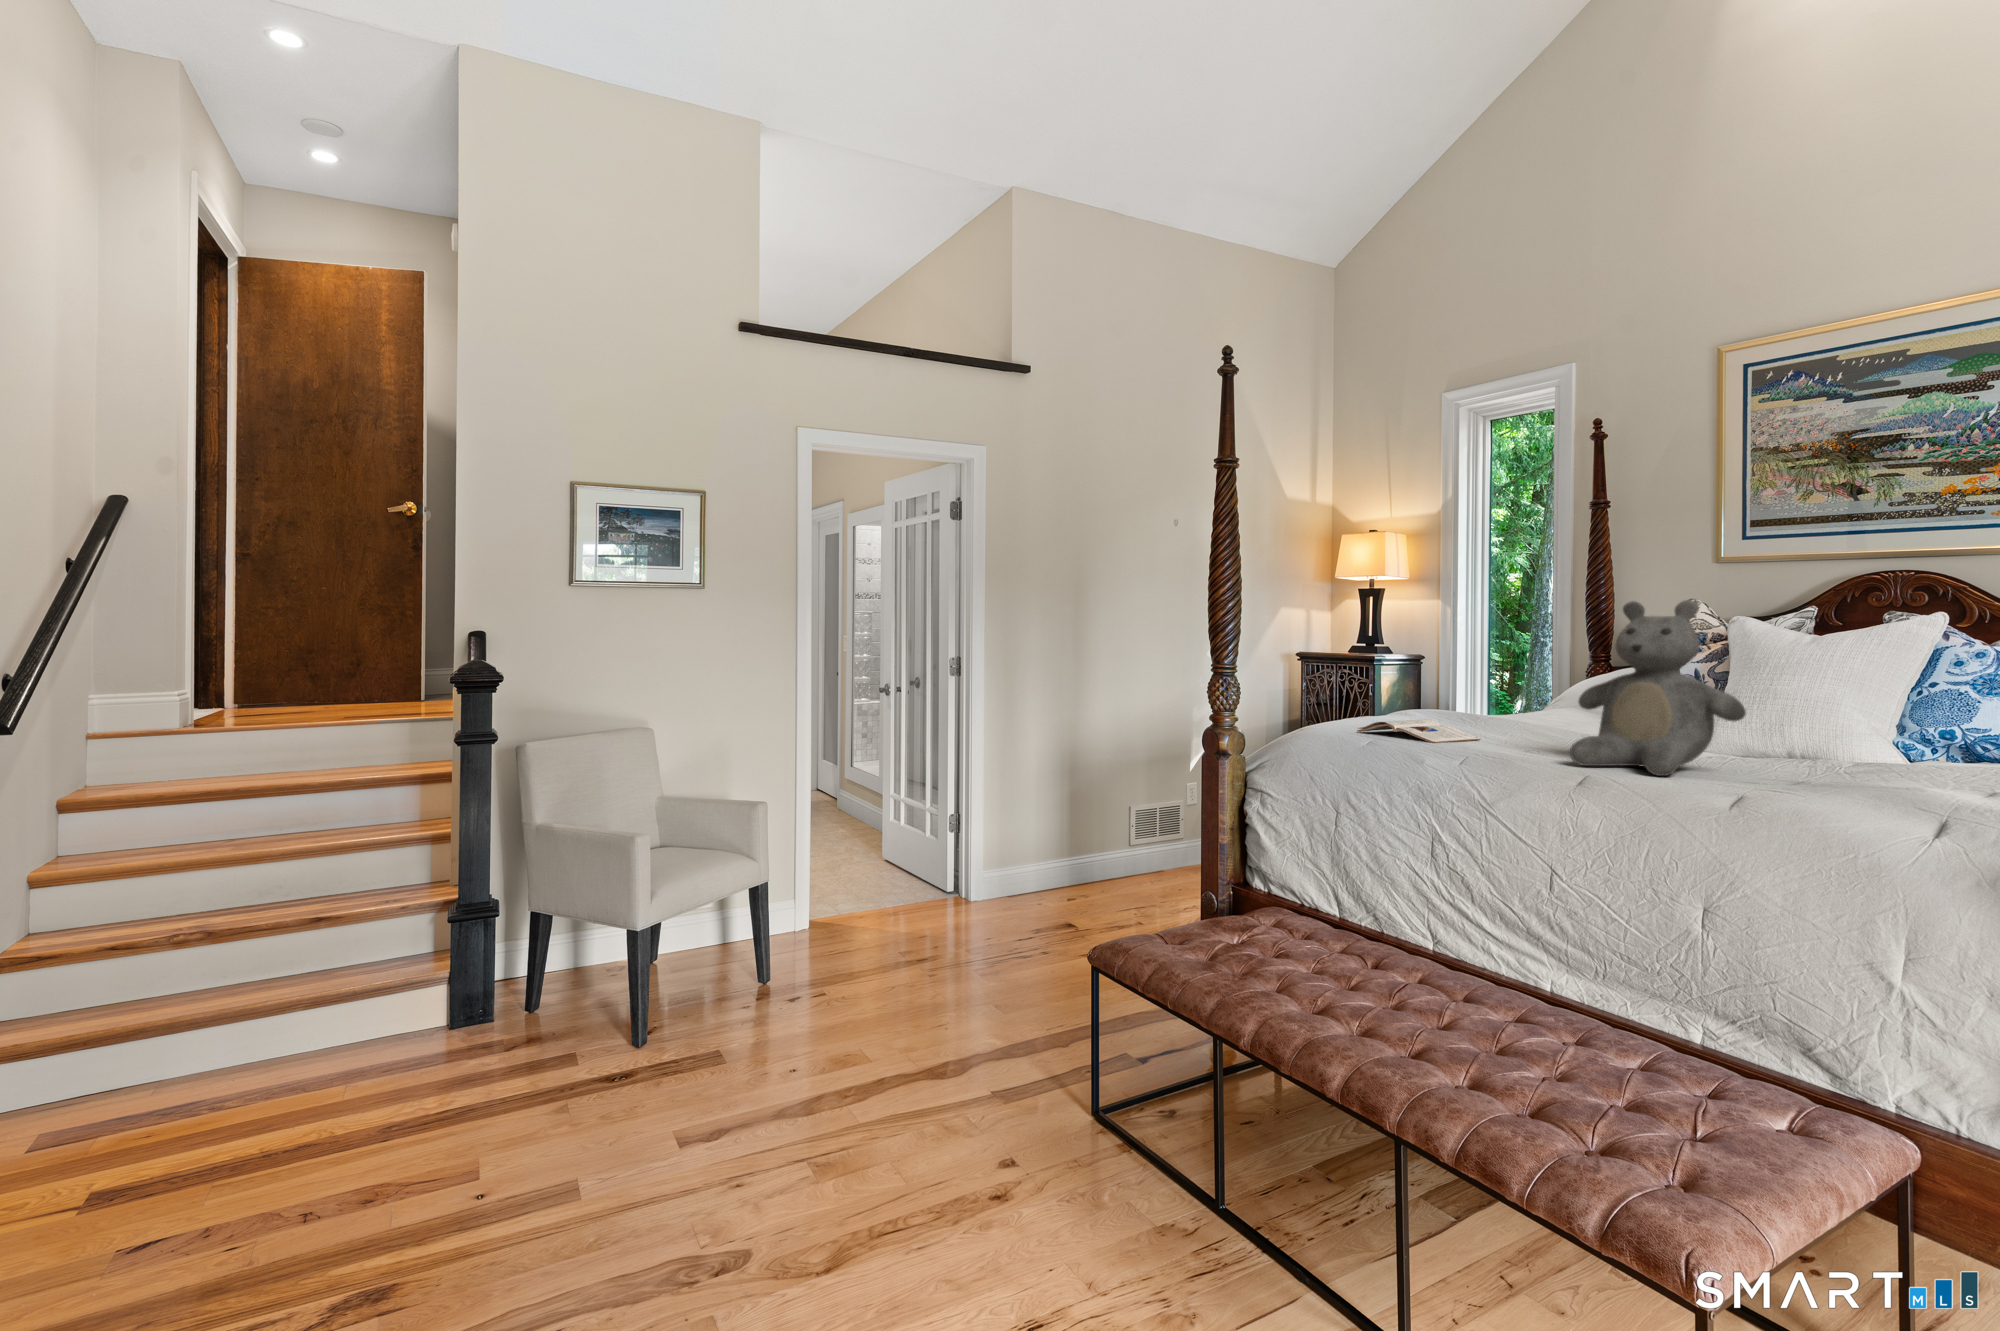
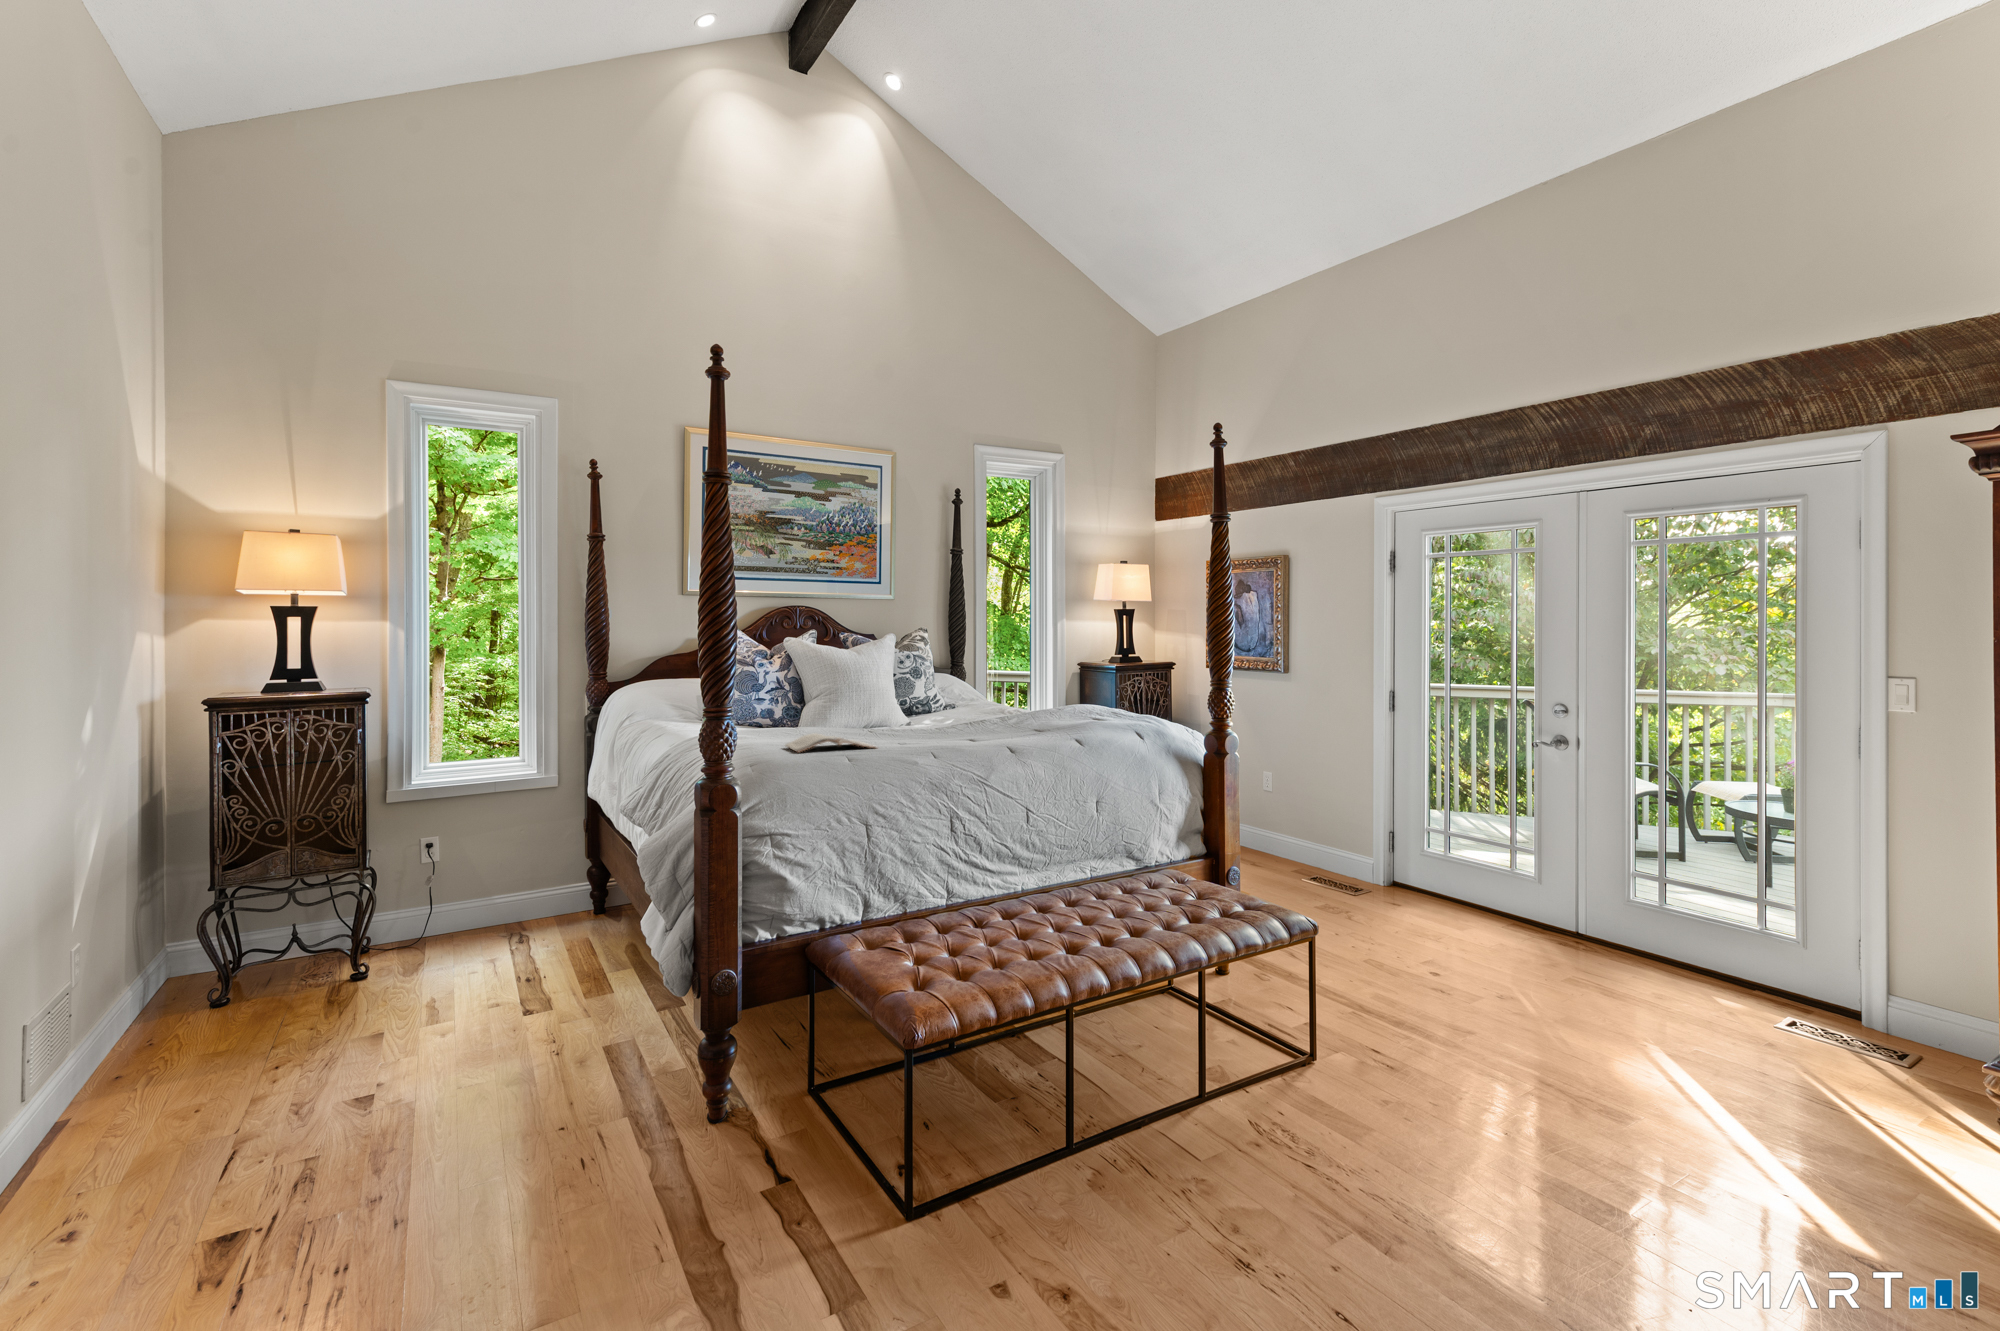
teddy bear: present [1570,600,1746,776] -> none [962,633,1048,742]

